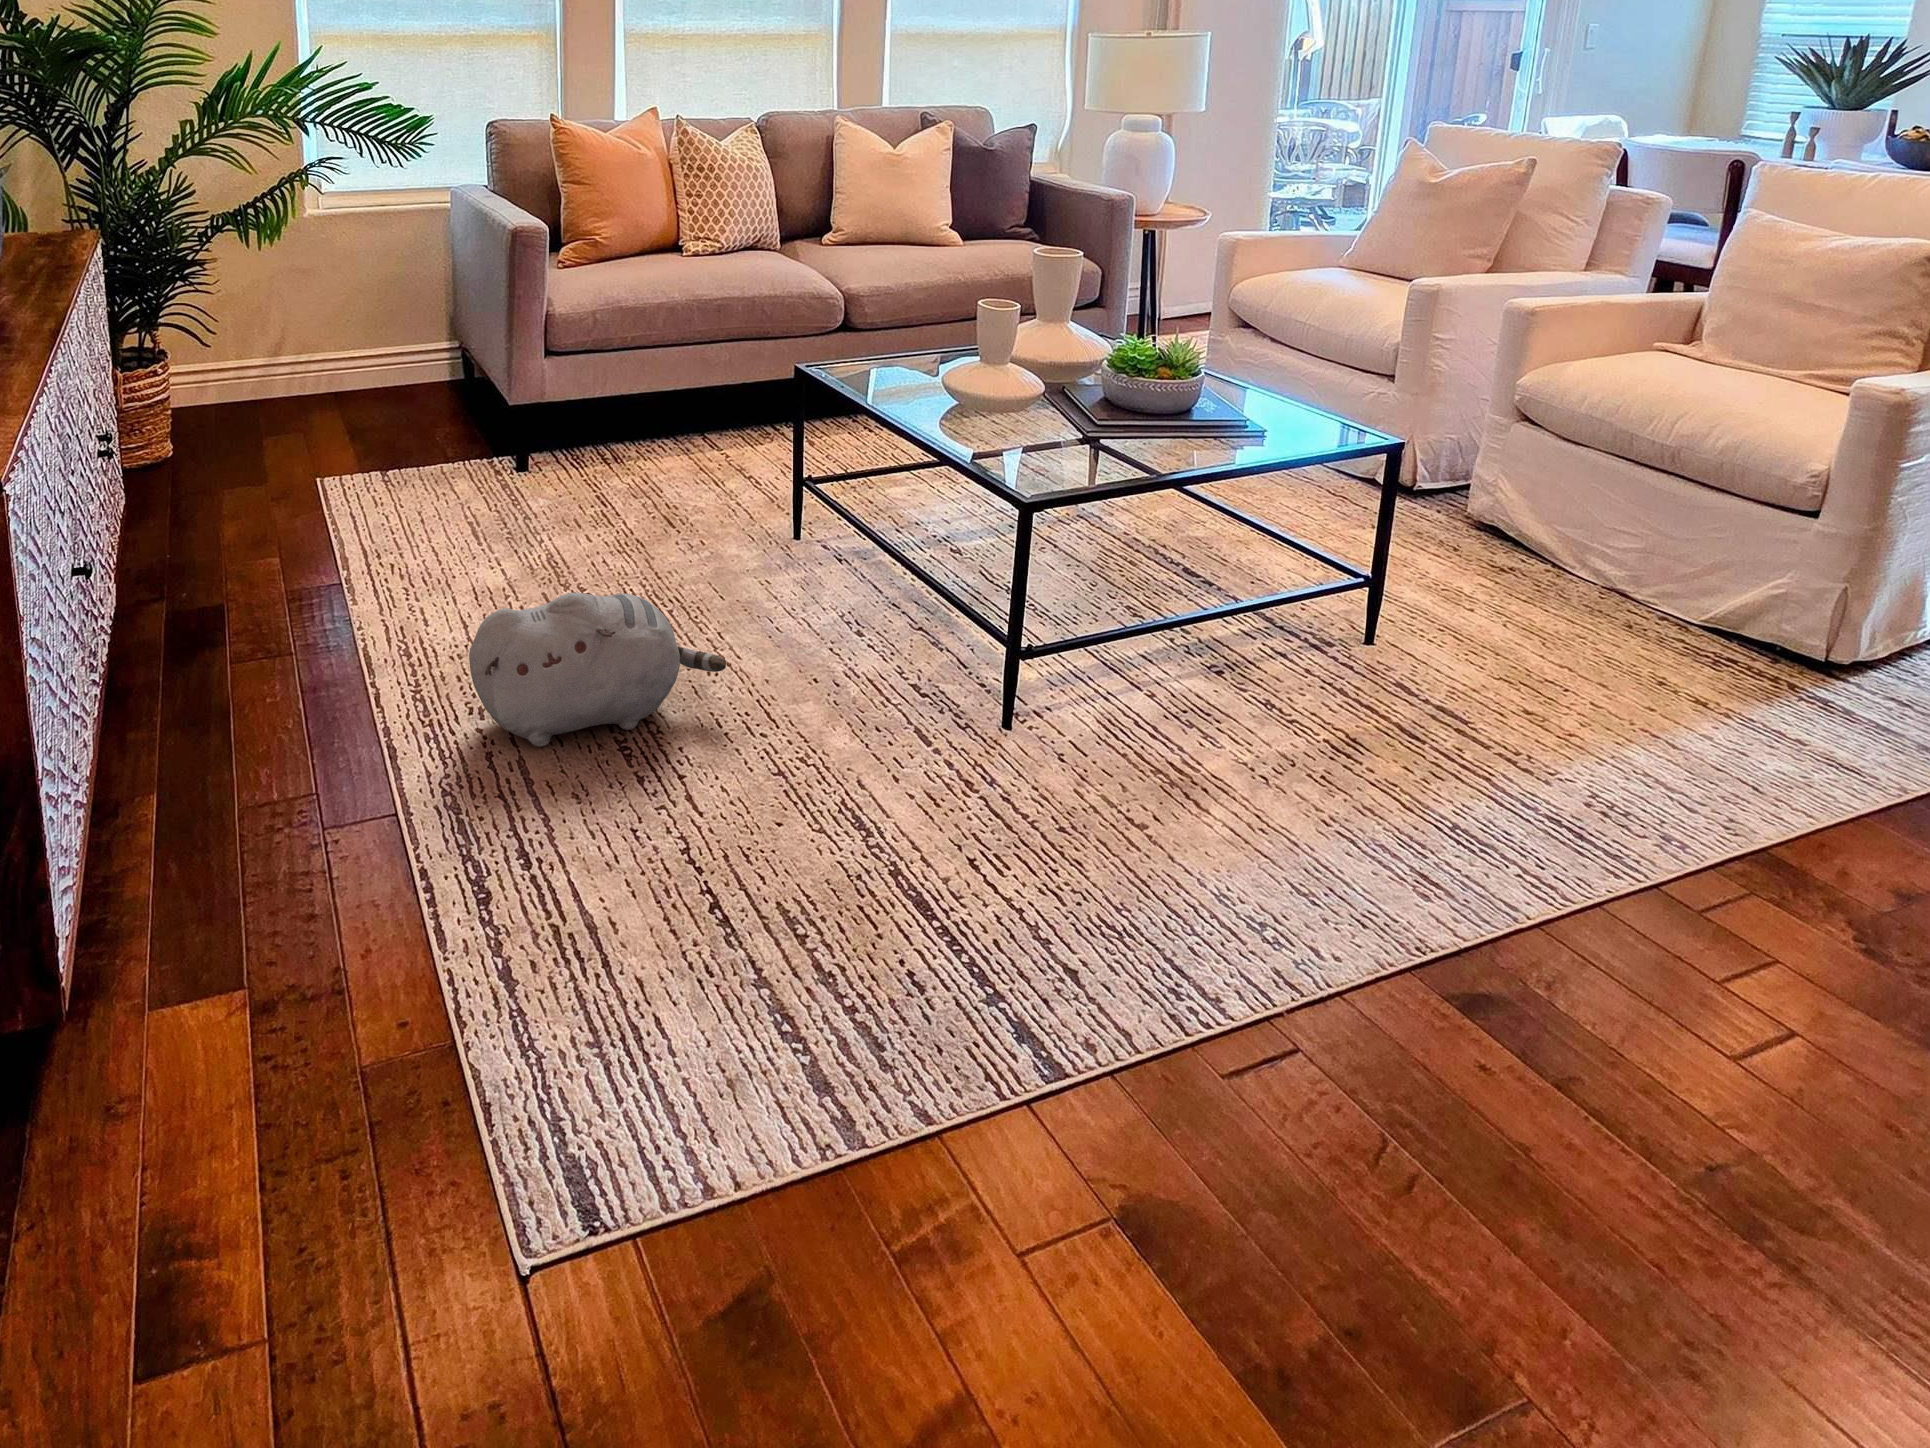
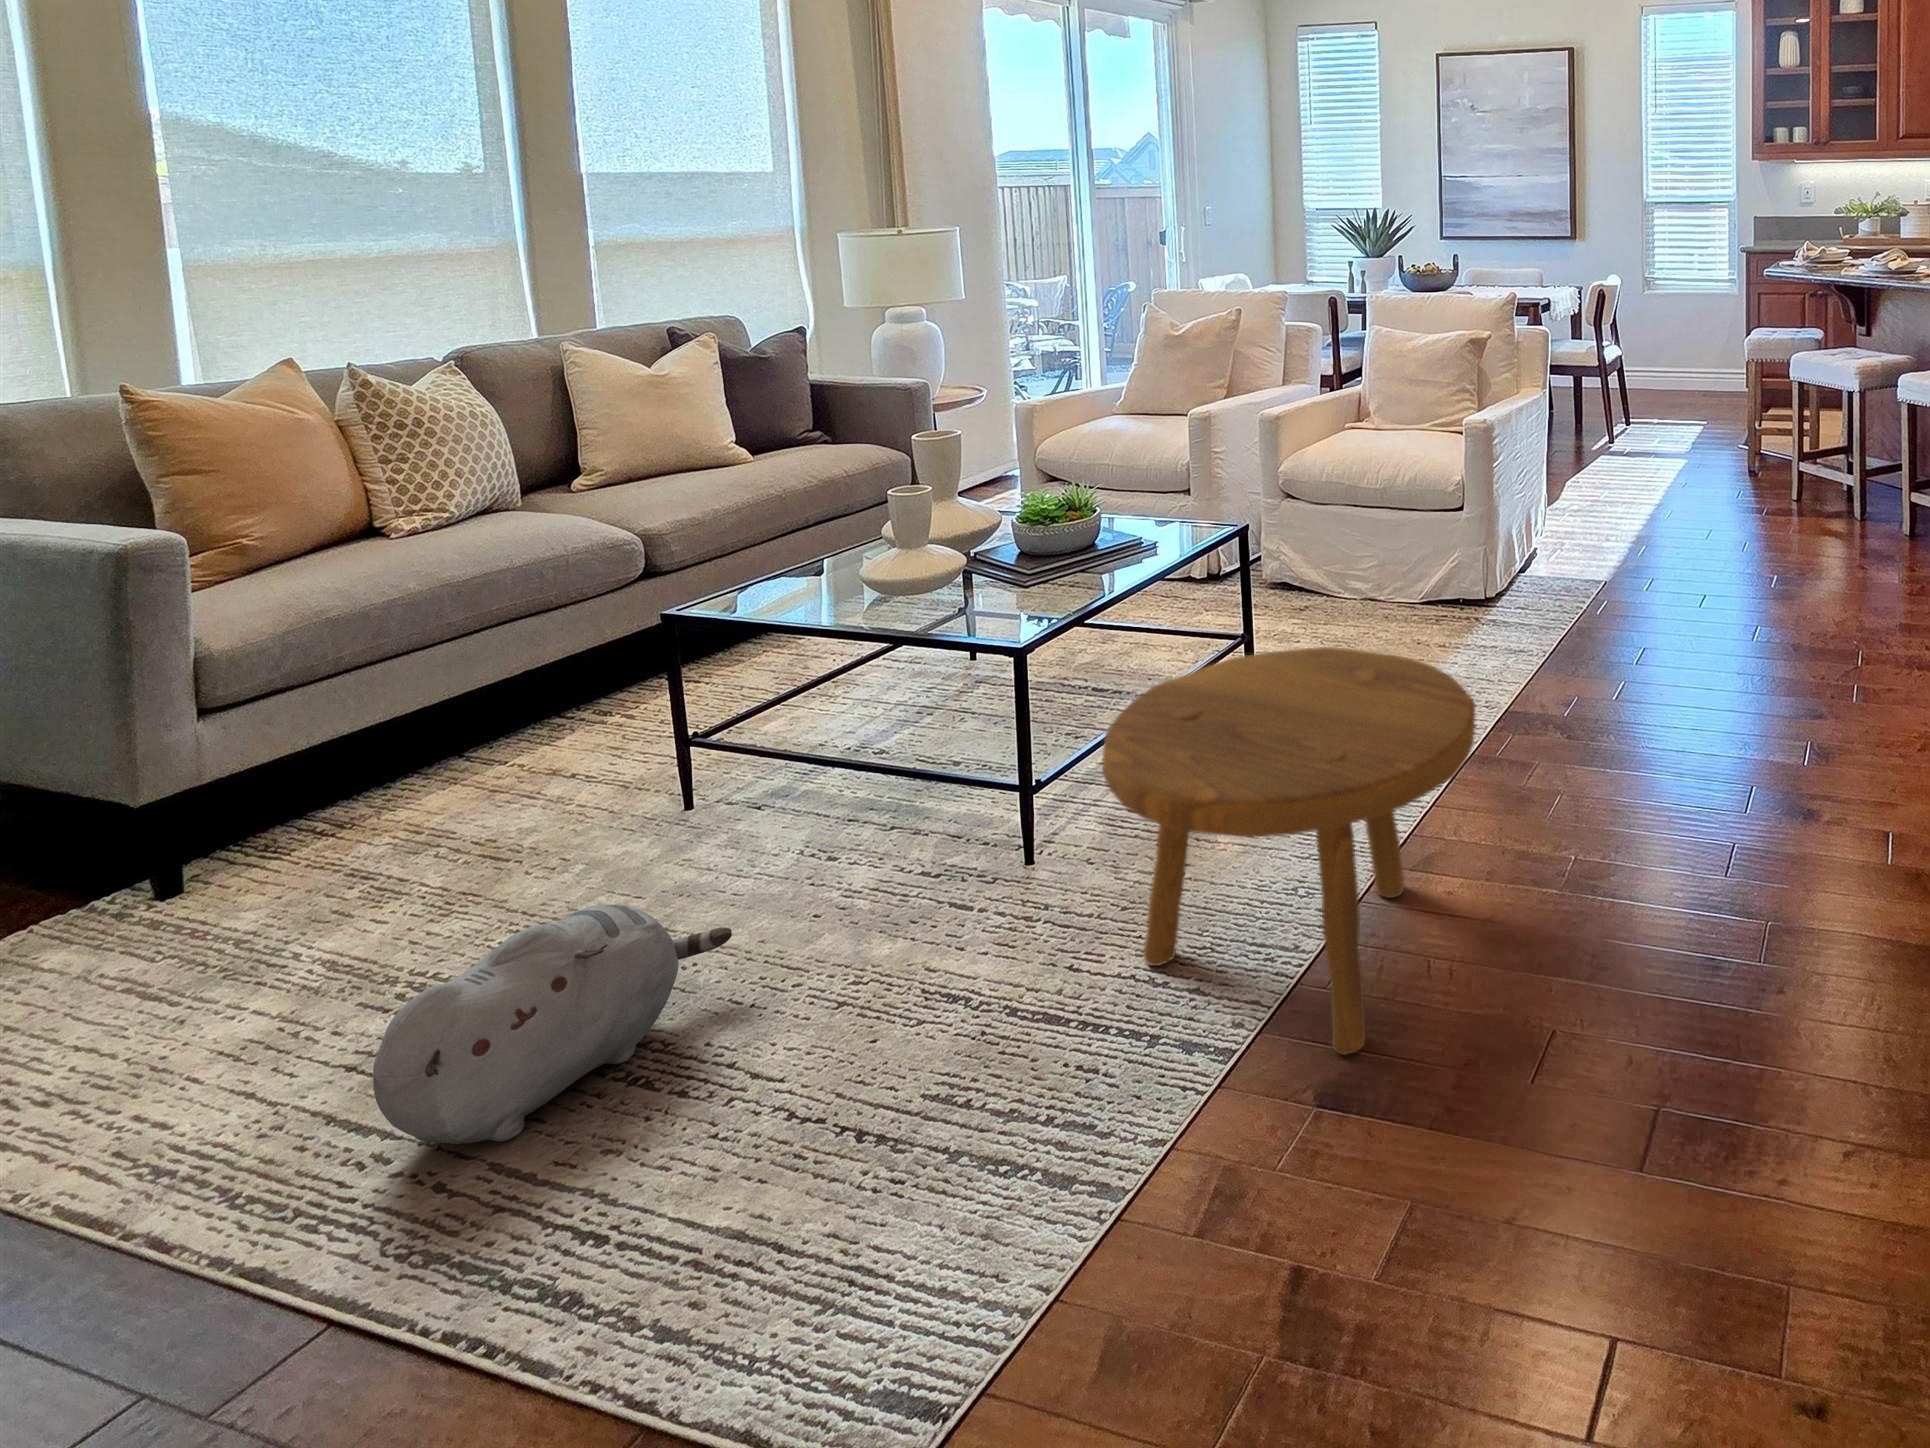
footstool: none [993,605,1552,1193] -> present [1102,647,1476,1055]

